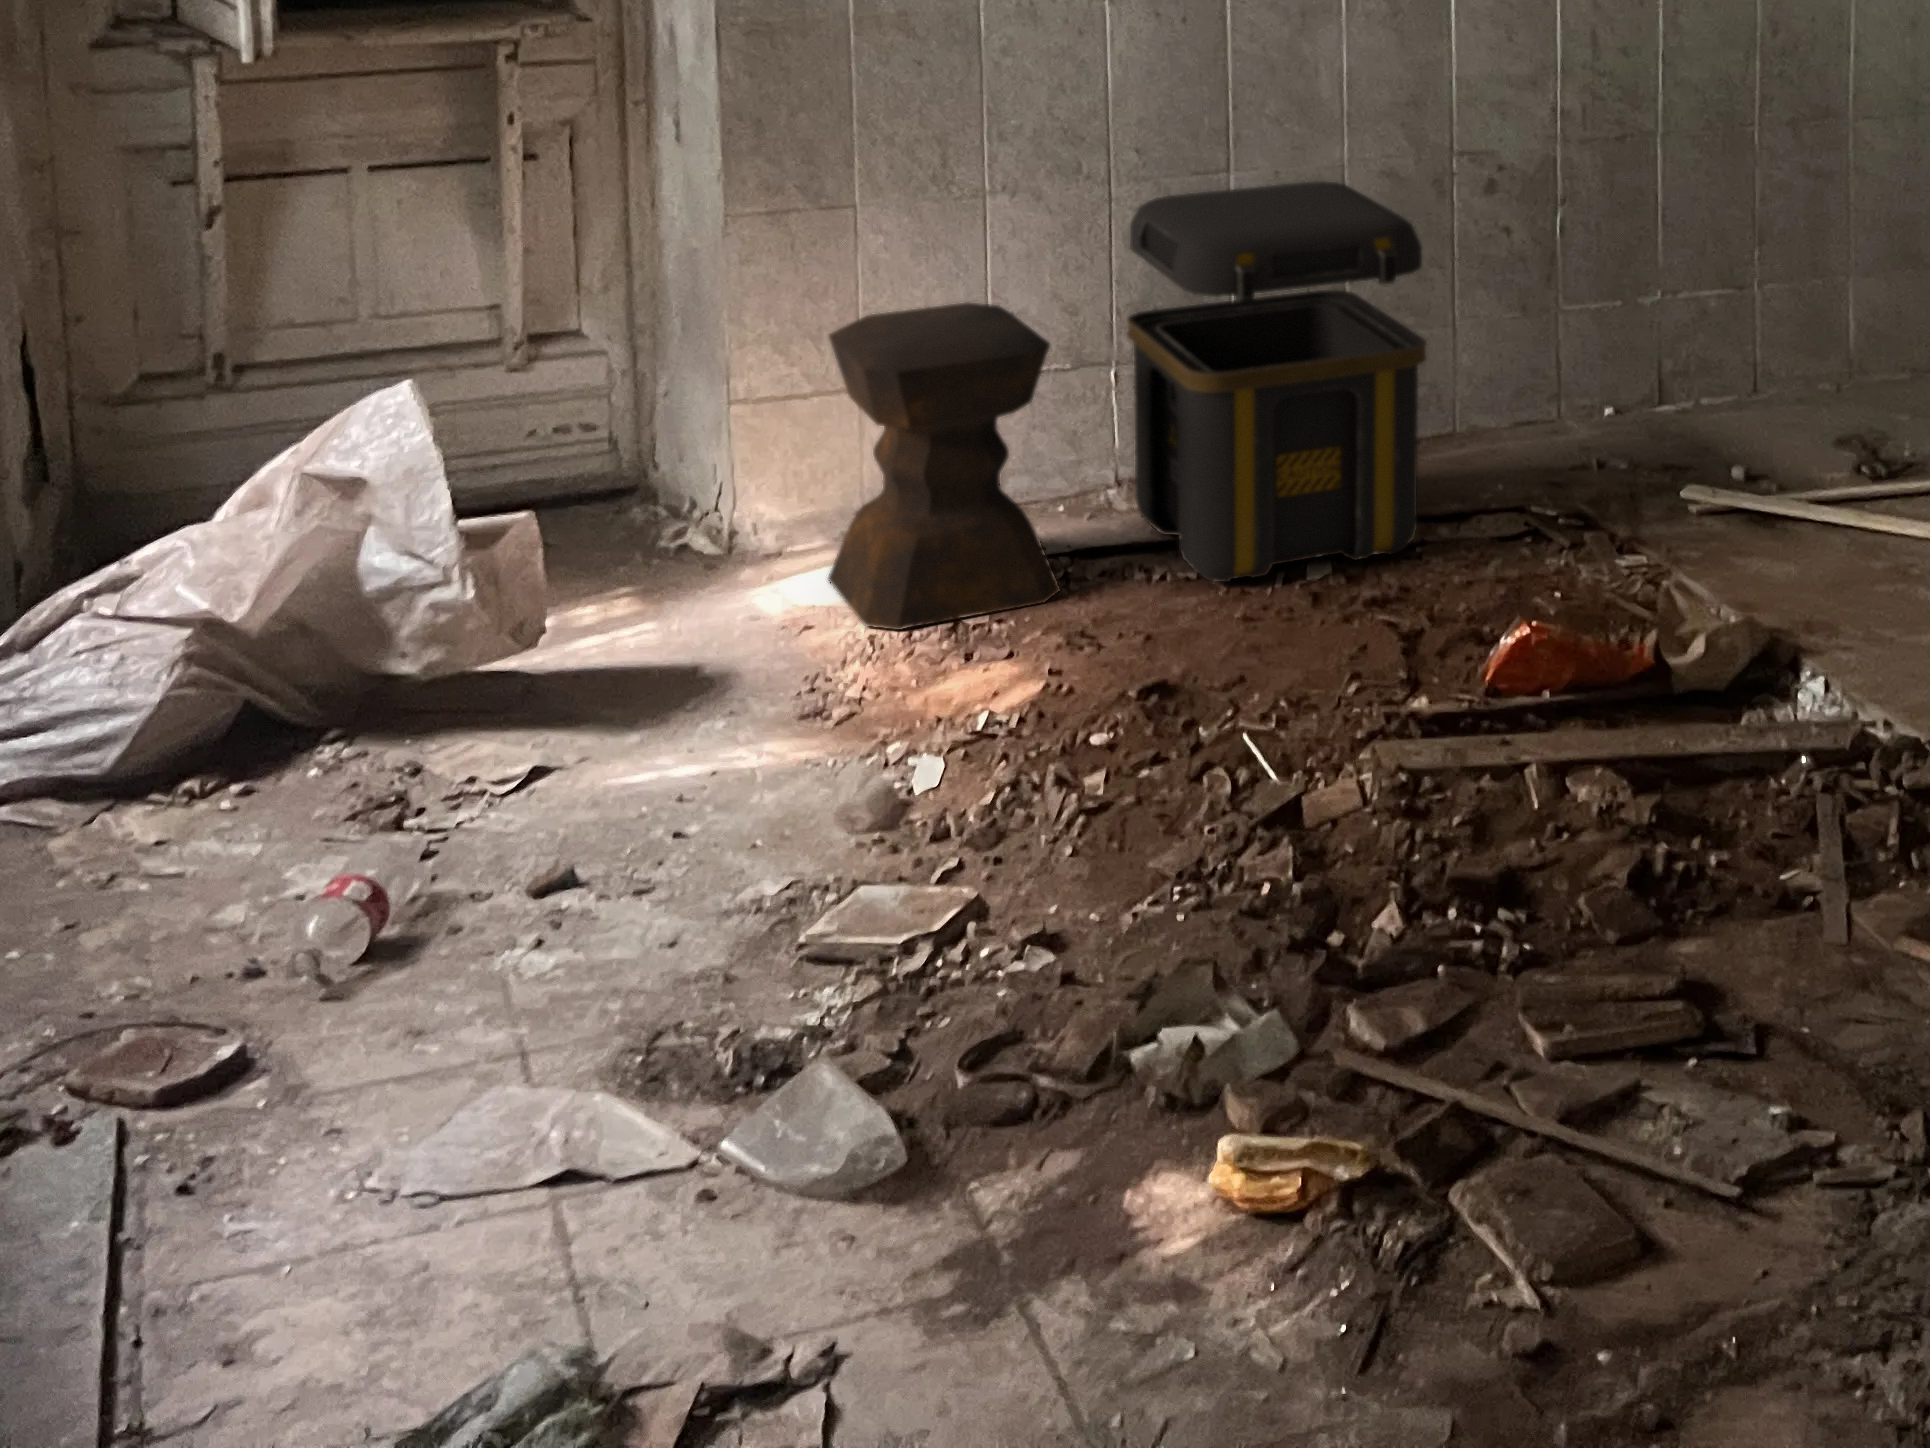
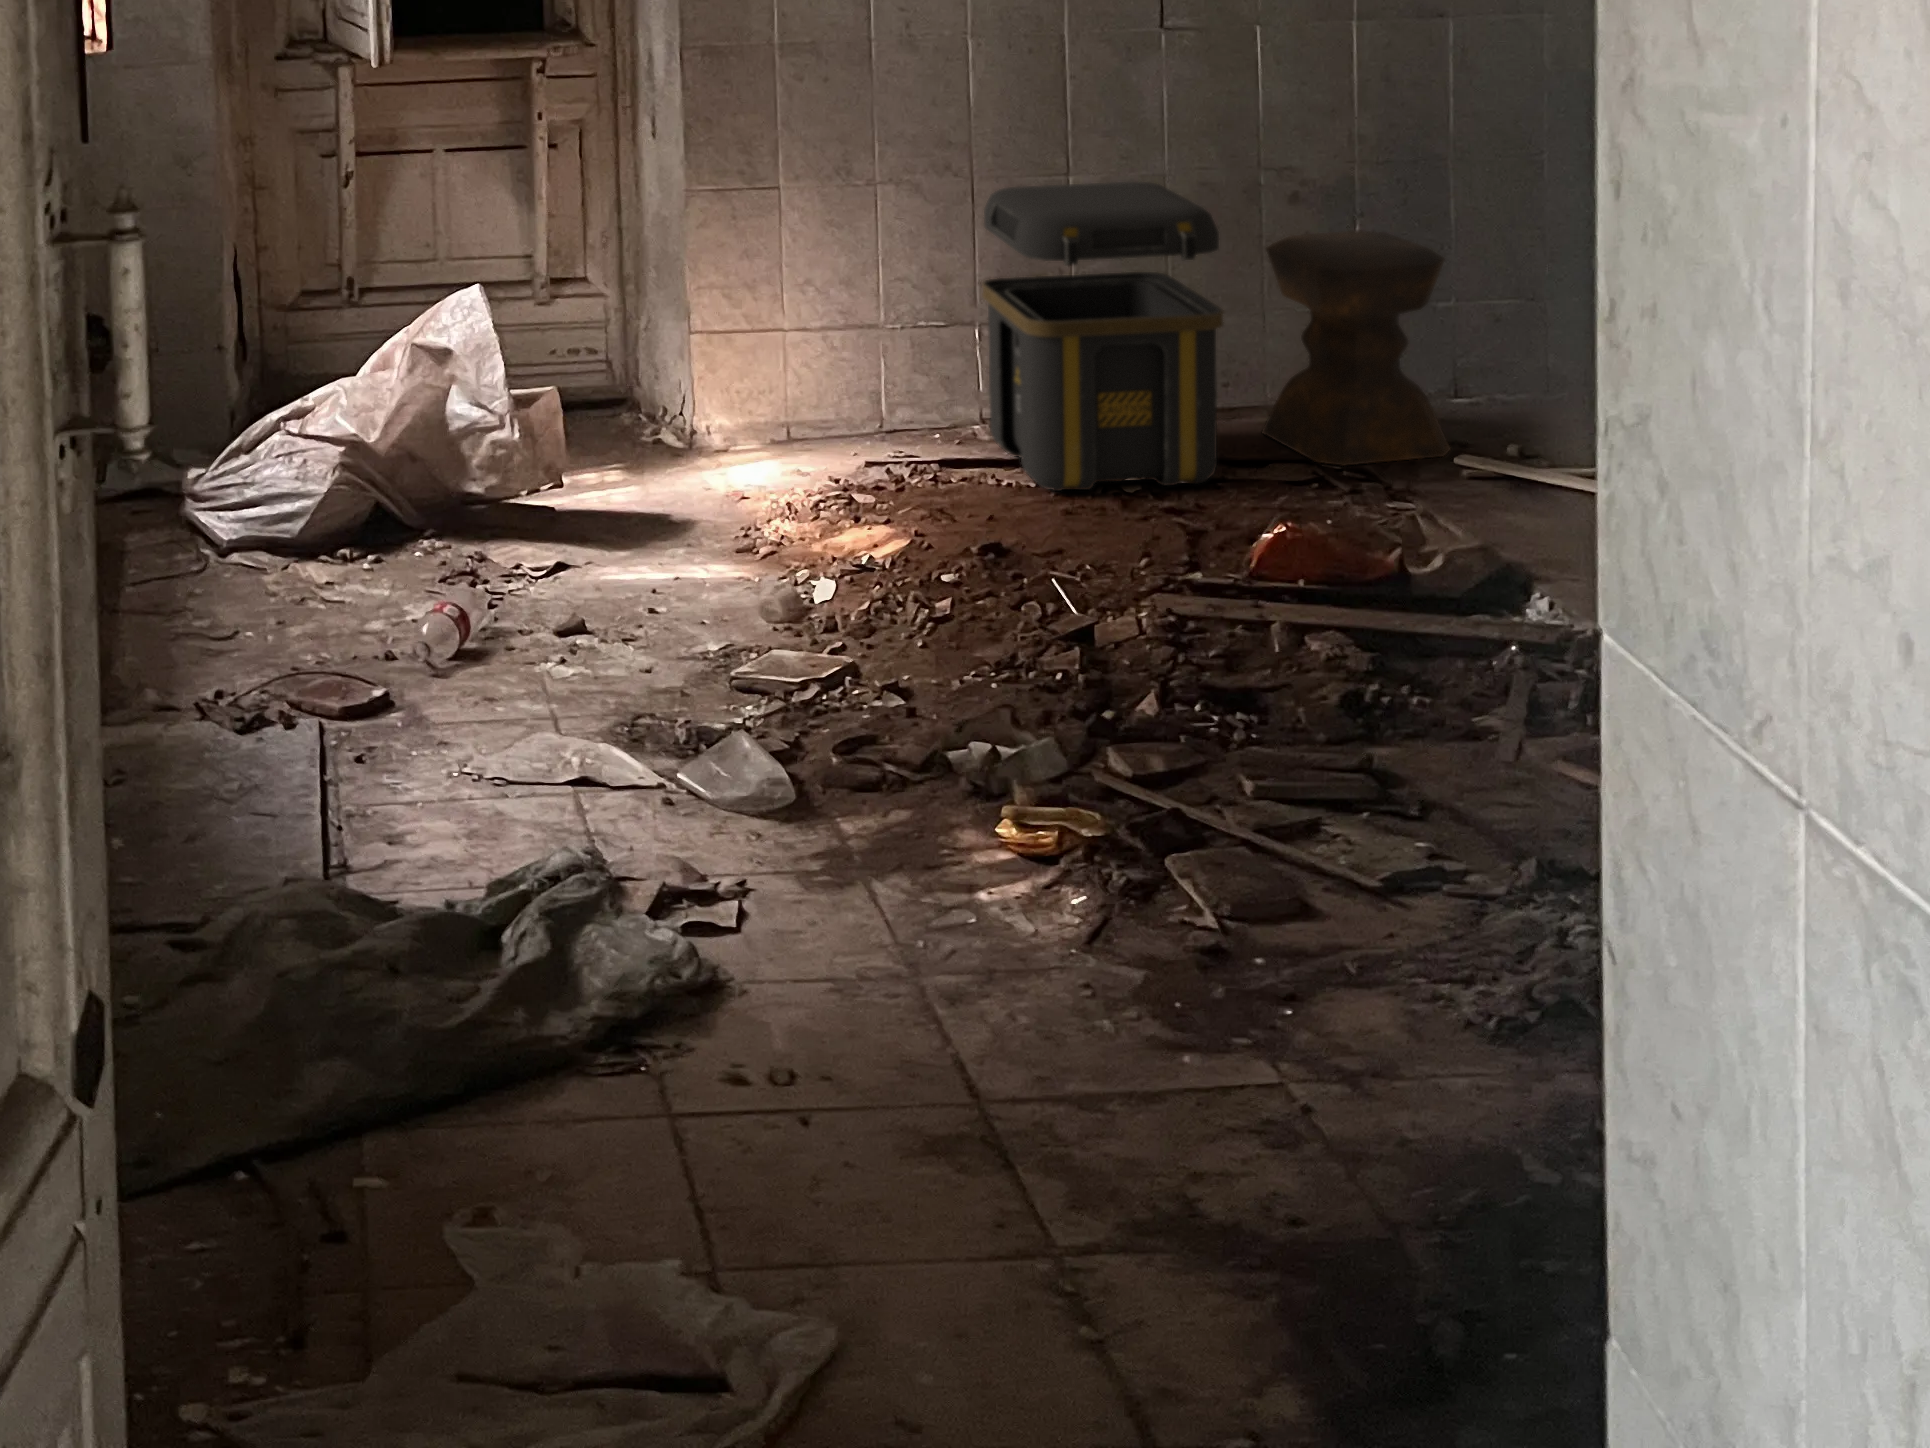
stool: present [828,303,1060,630] -> present [1262,230,1450,465]

